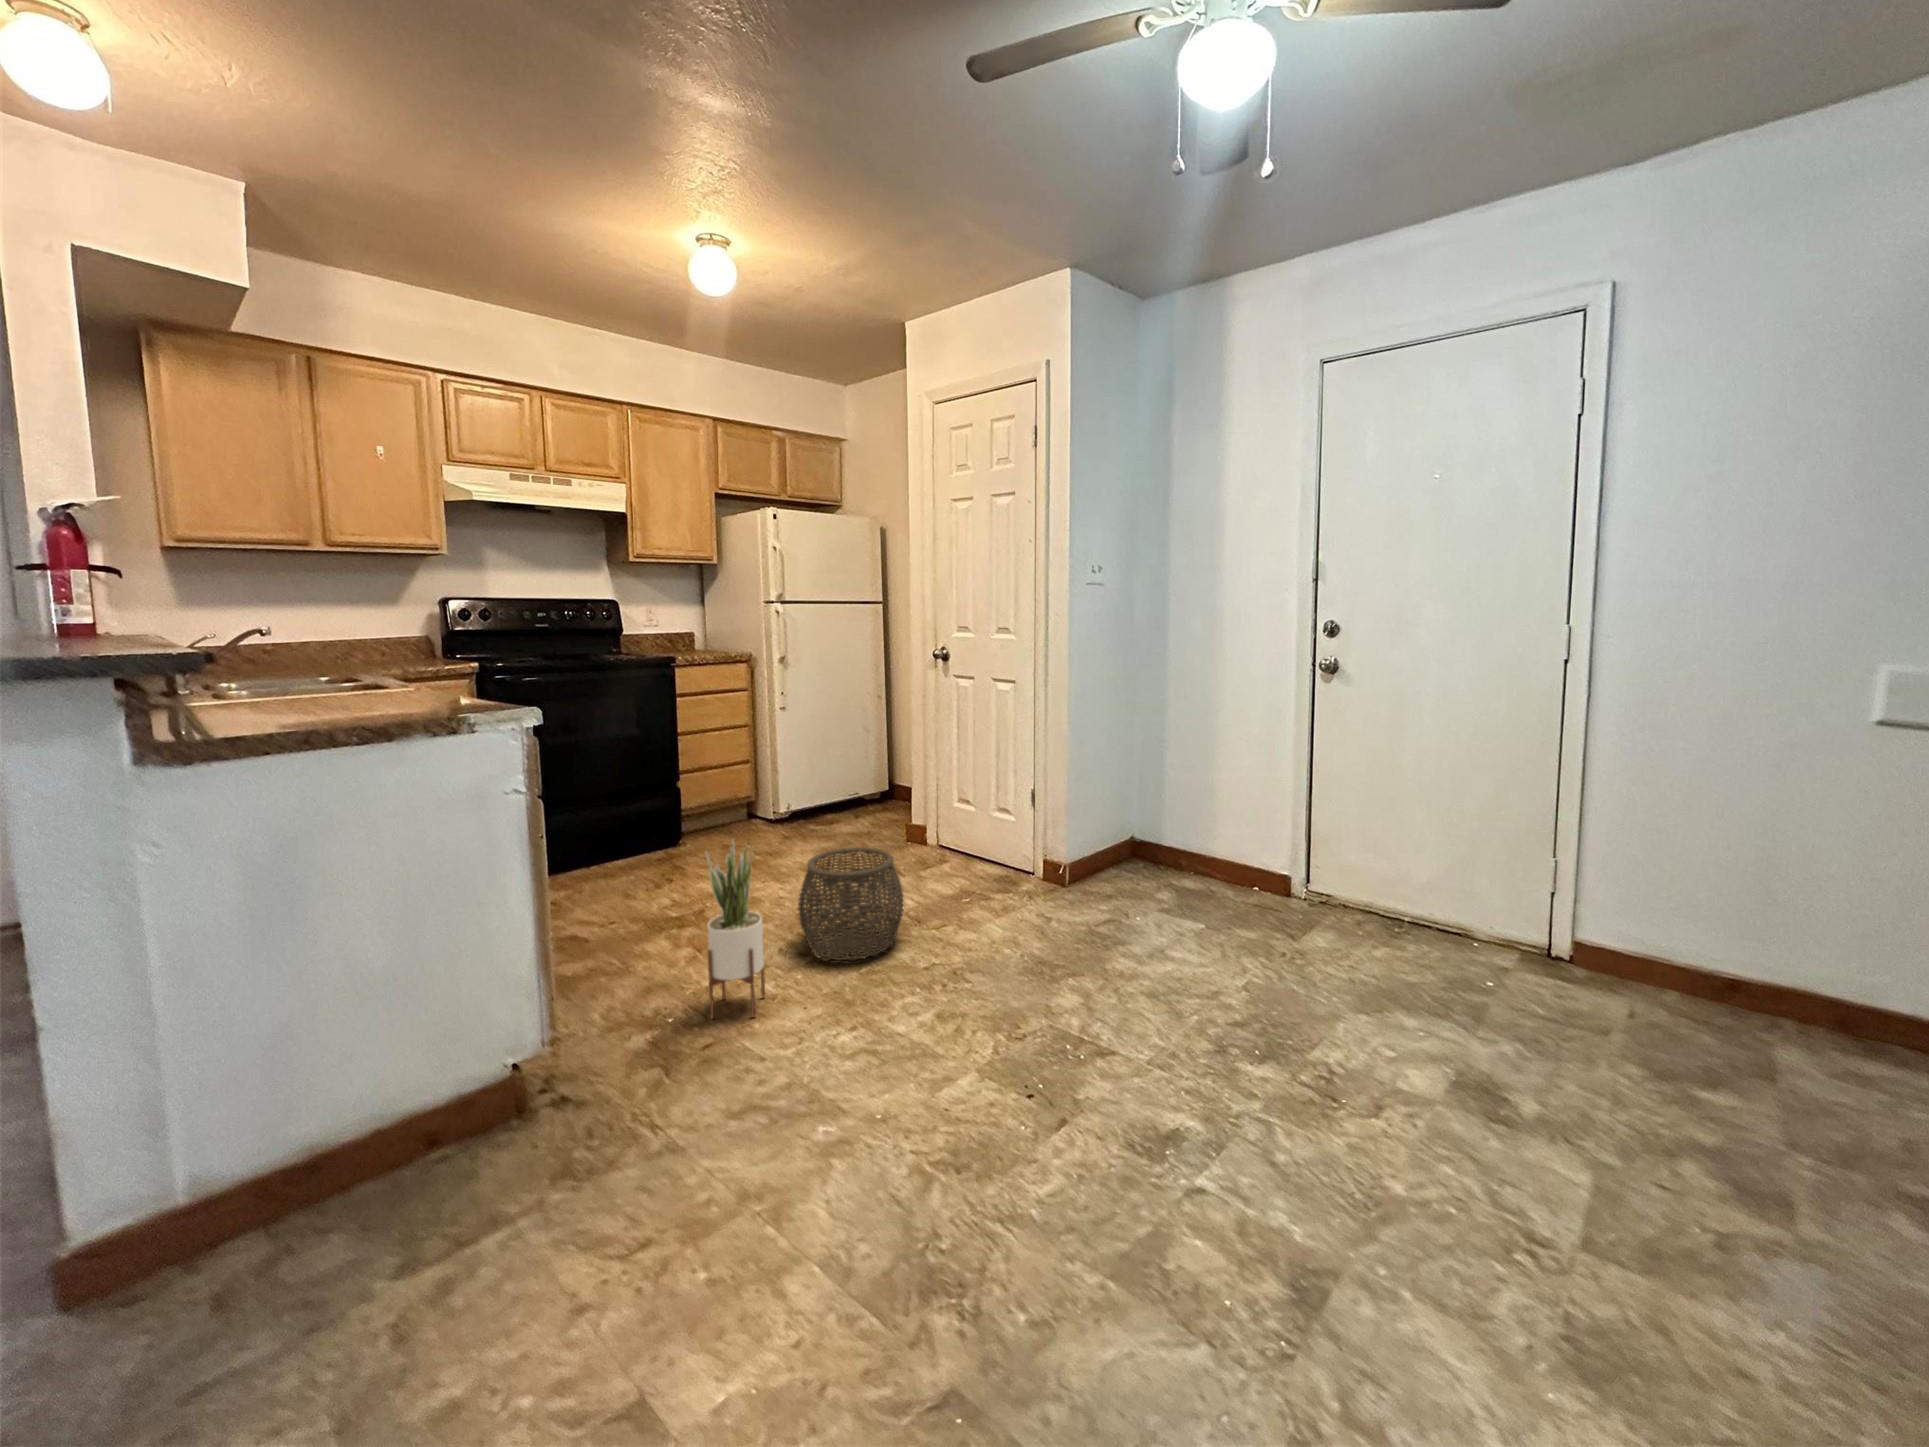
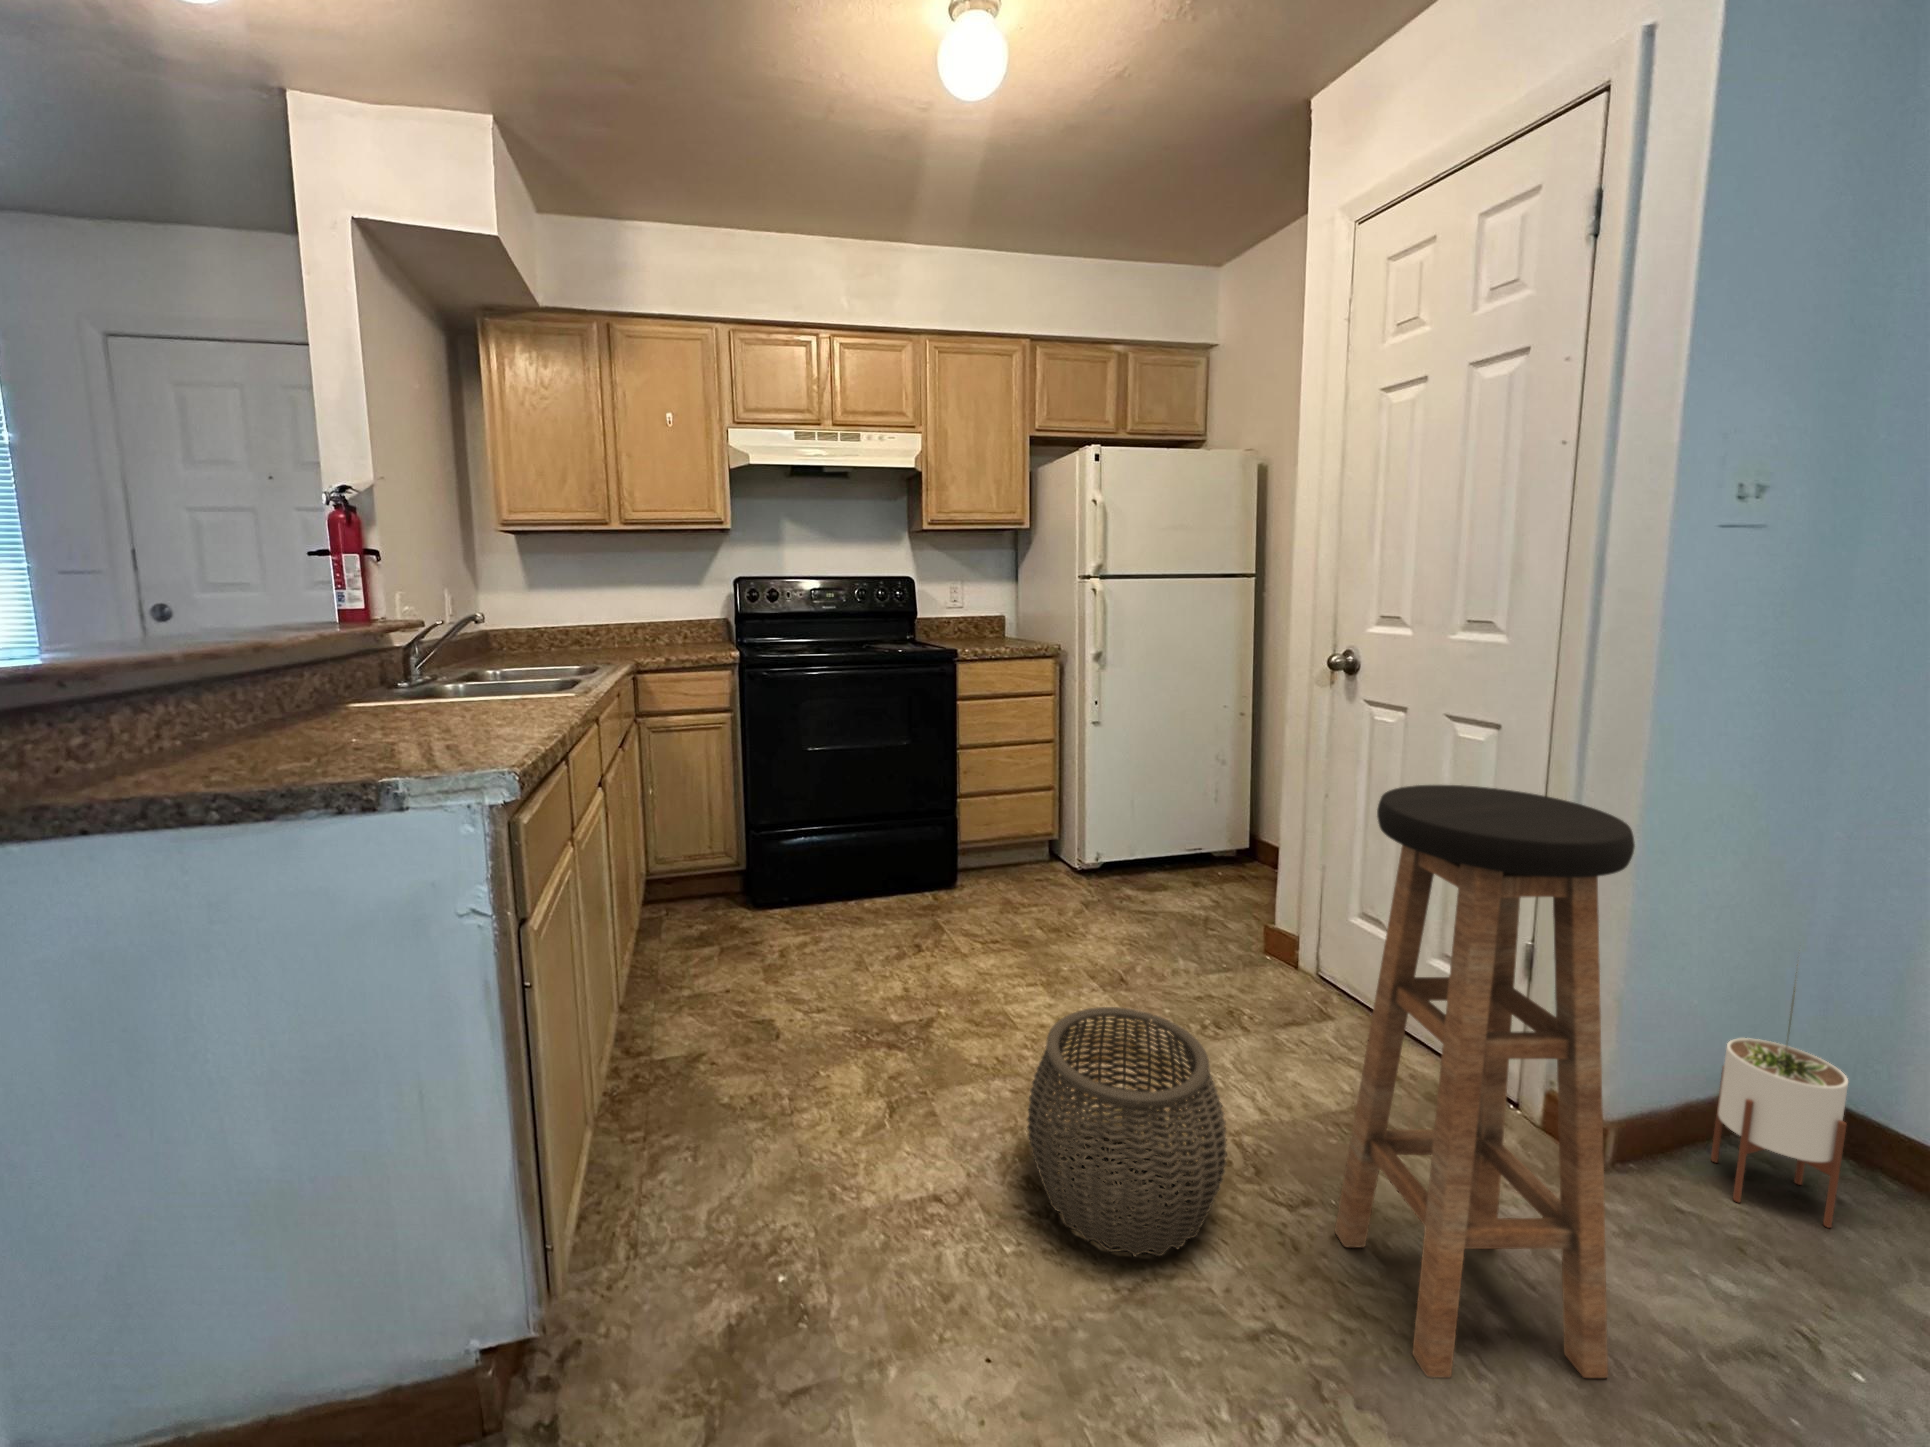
bar stool: none [955,702,1055,955] -> present [1335,785,1635,1378]
potted plant: present [705,840,765,1019] -> present [1711,964,1848,1228]

